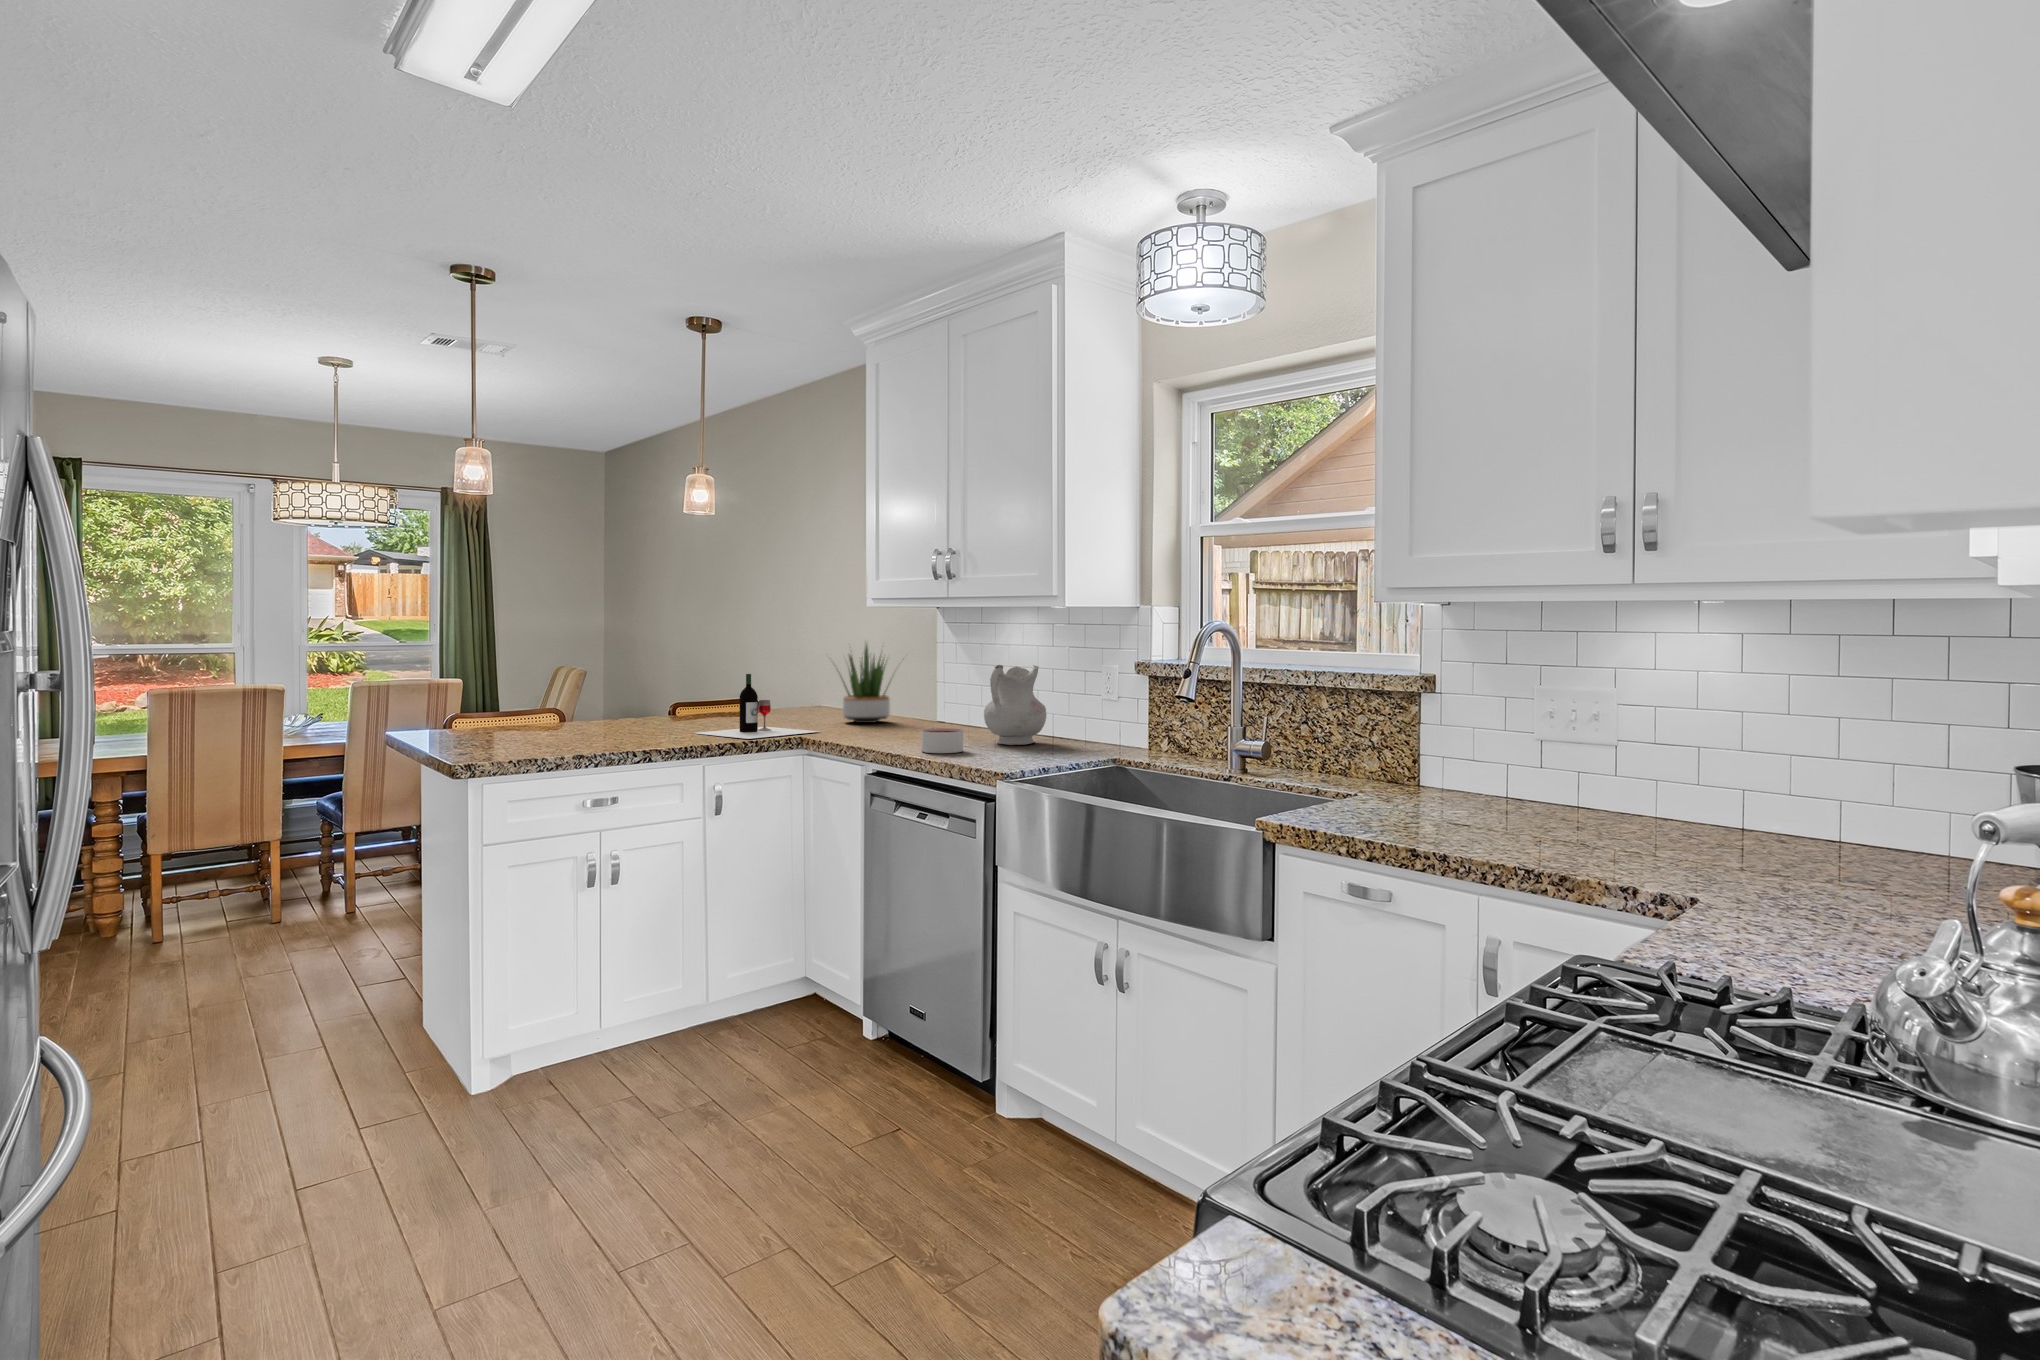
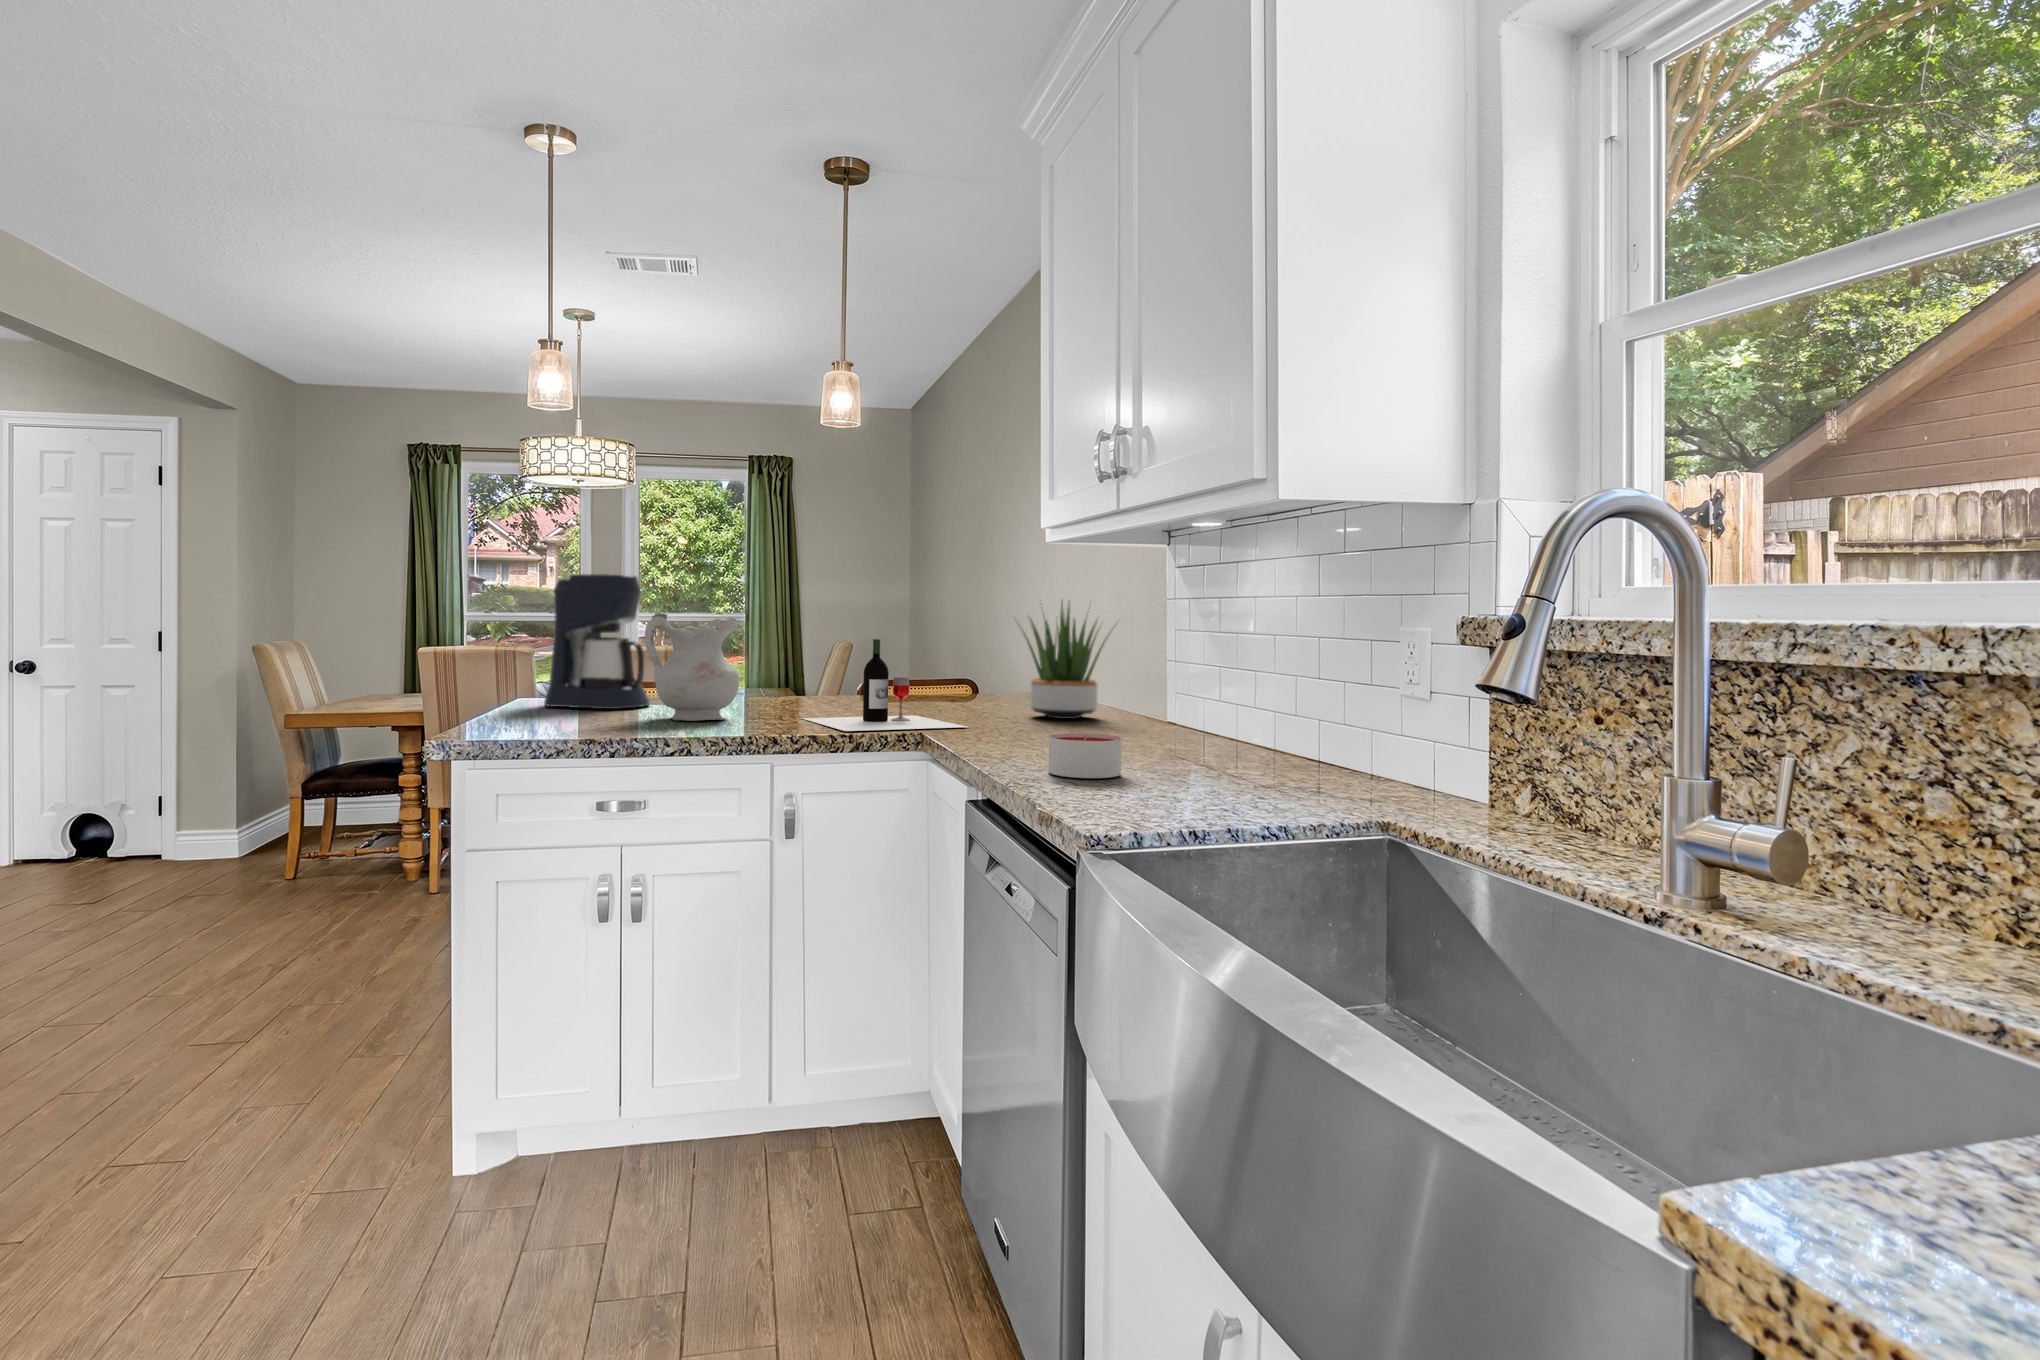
coffee maker: none [460,629,547,736] -> present [544,574,650,709]
ceramic pitcher: present [984,665,1046,745] -> present [645,613,740,721]

